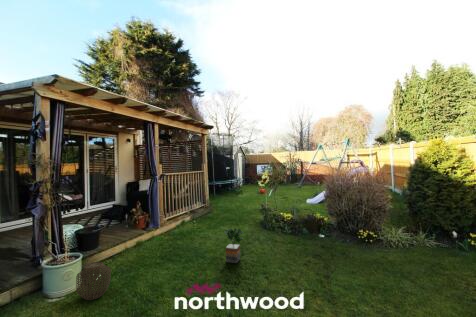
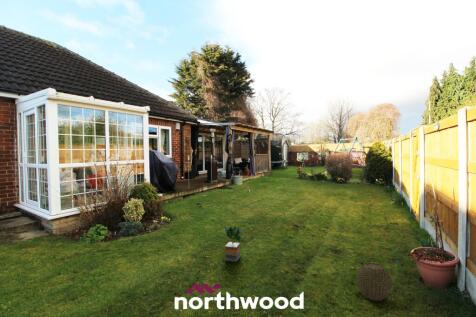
woven basket: present [76,262,111,300] -> present [357,263,391,301]

